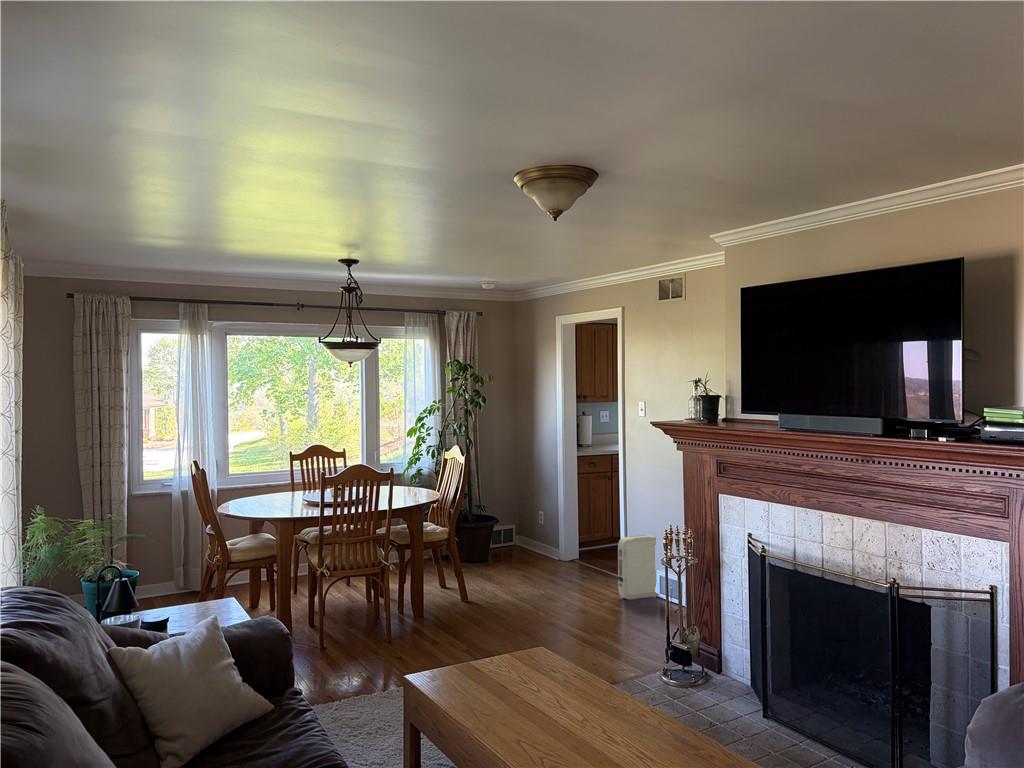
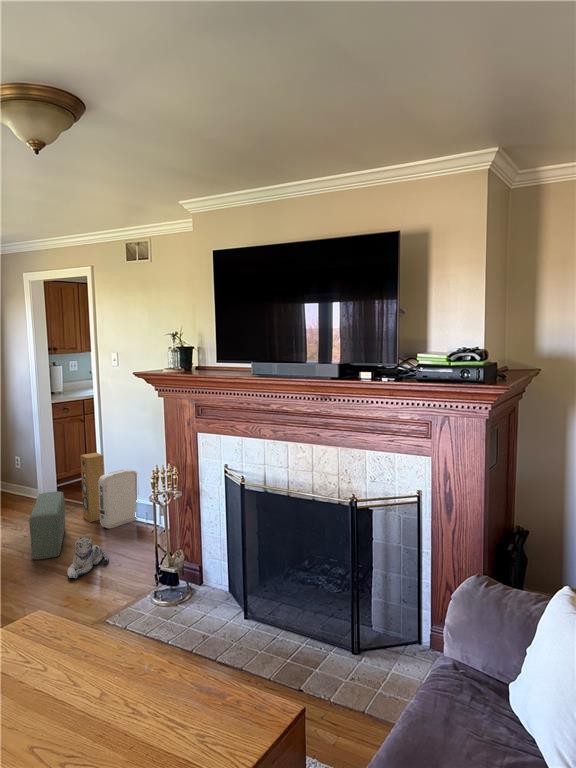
speaker: none [602,513,626,590] -> present [80,453,104,522]
pouf: none [546,549,582,617] -> present [29,492,65,560]
plush toy: none [578,597,622,640] -> present [67,537,109,578]

